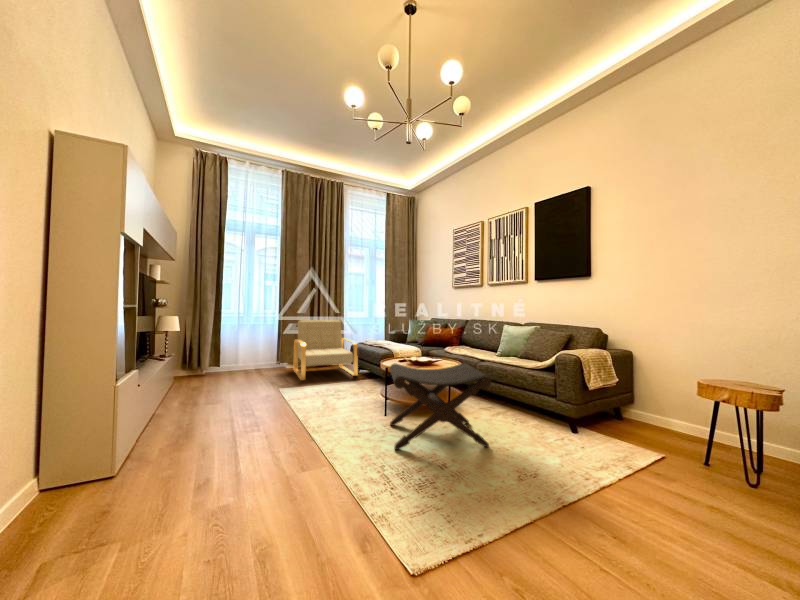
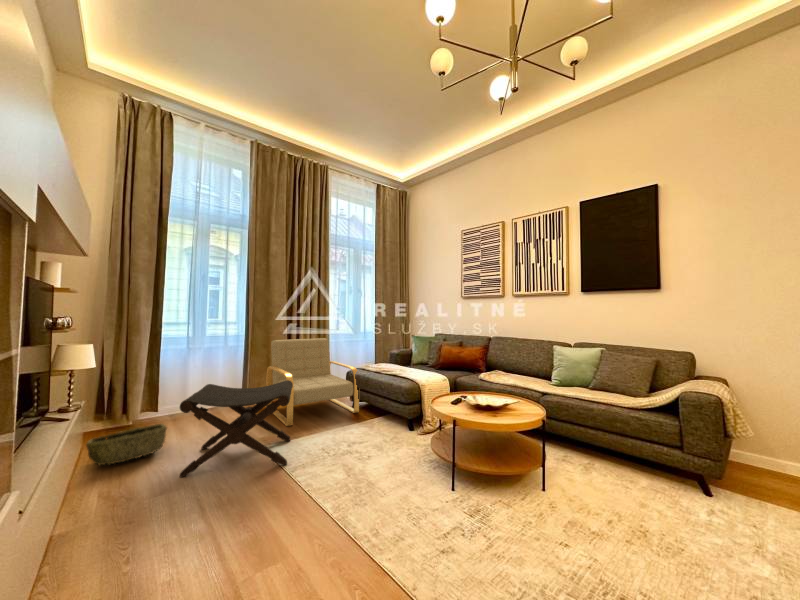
footstool: present [390,363,491,450] -> present [179,380,293,477]
woven basket: none [173,370,220,391] -> present [86,424,167,465]

